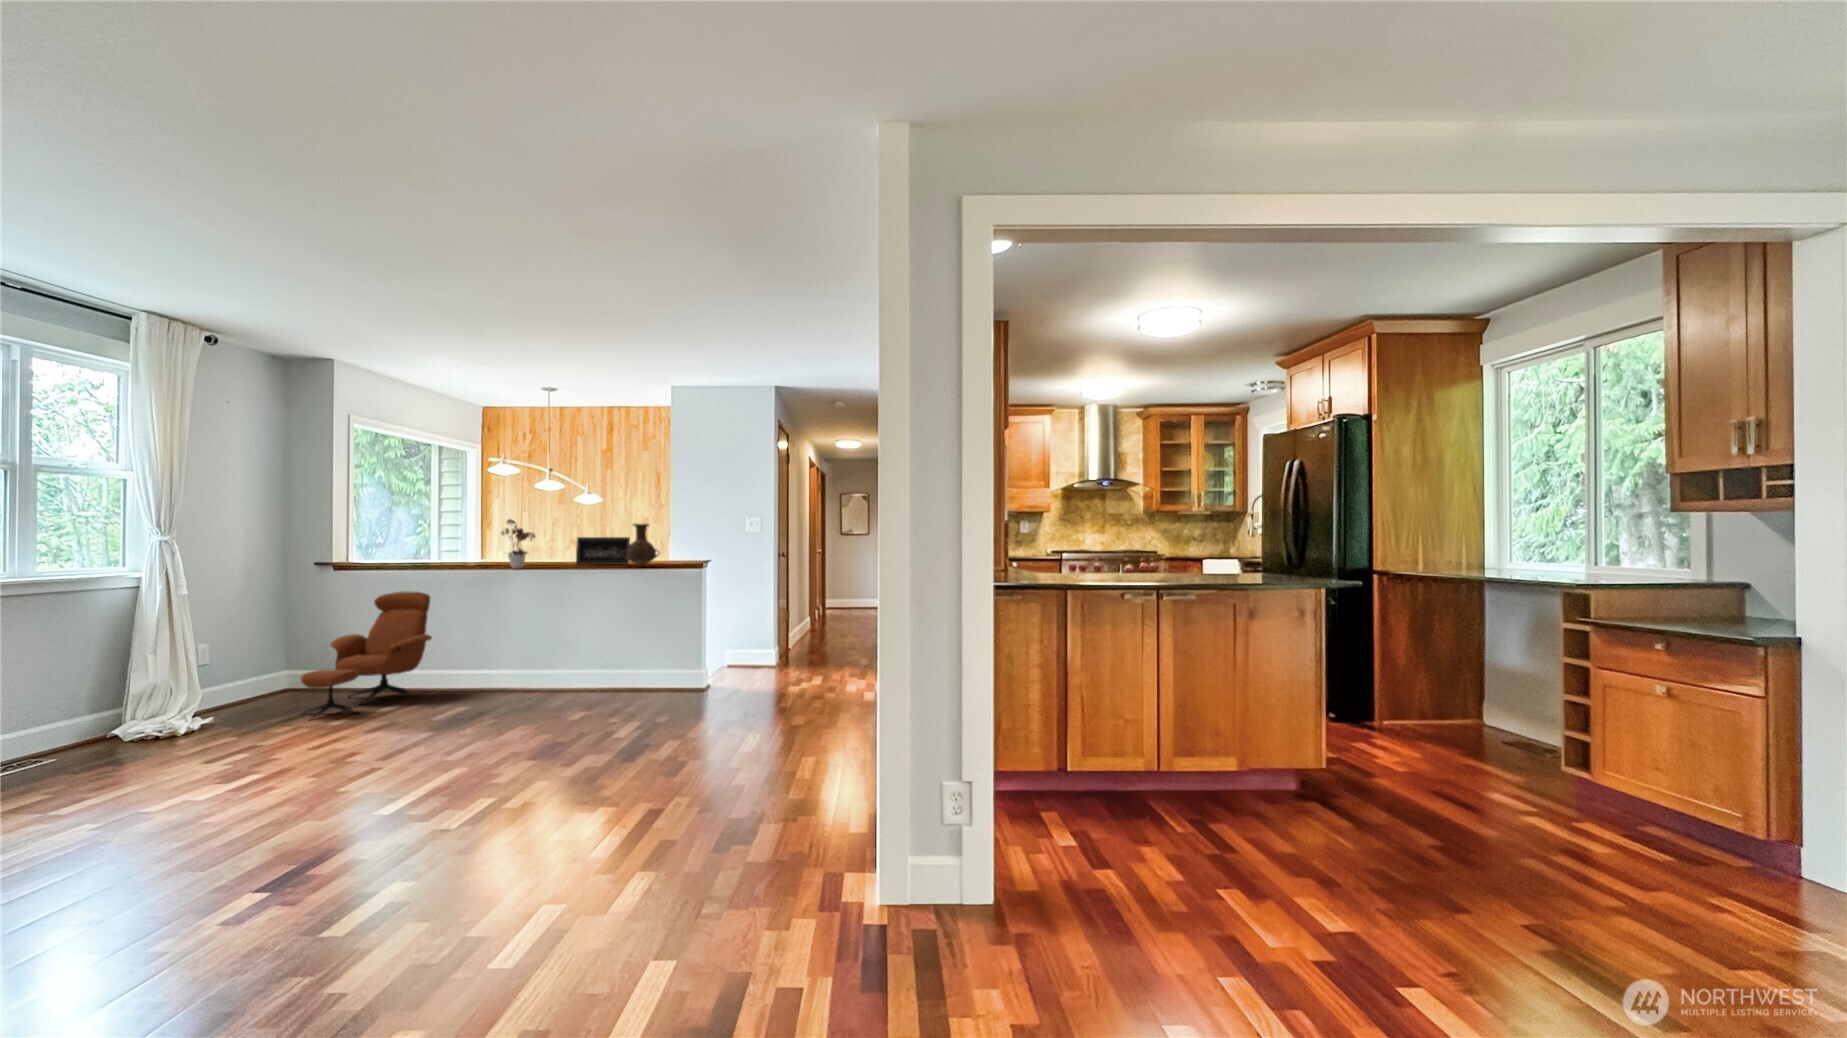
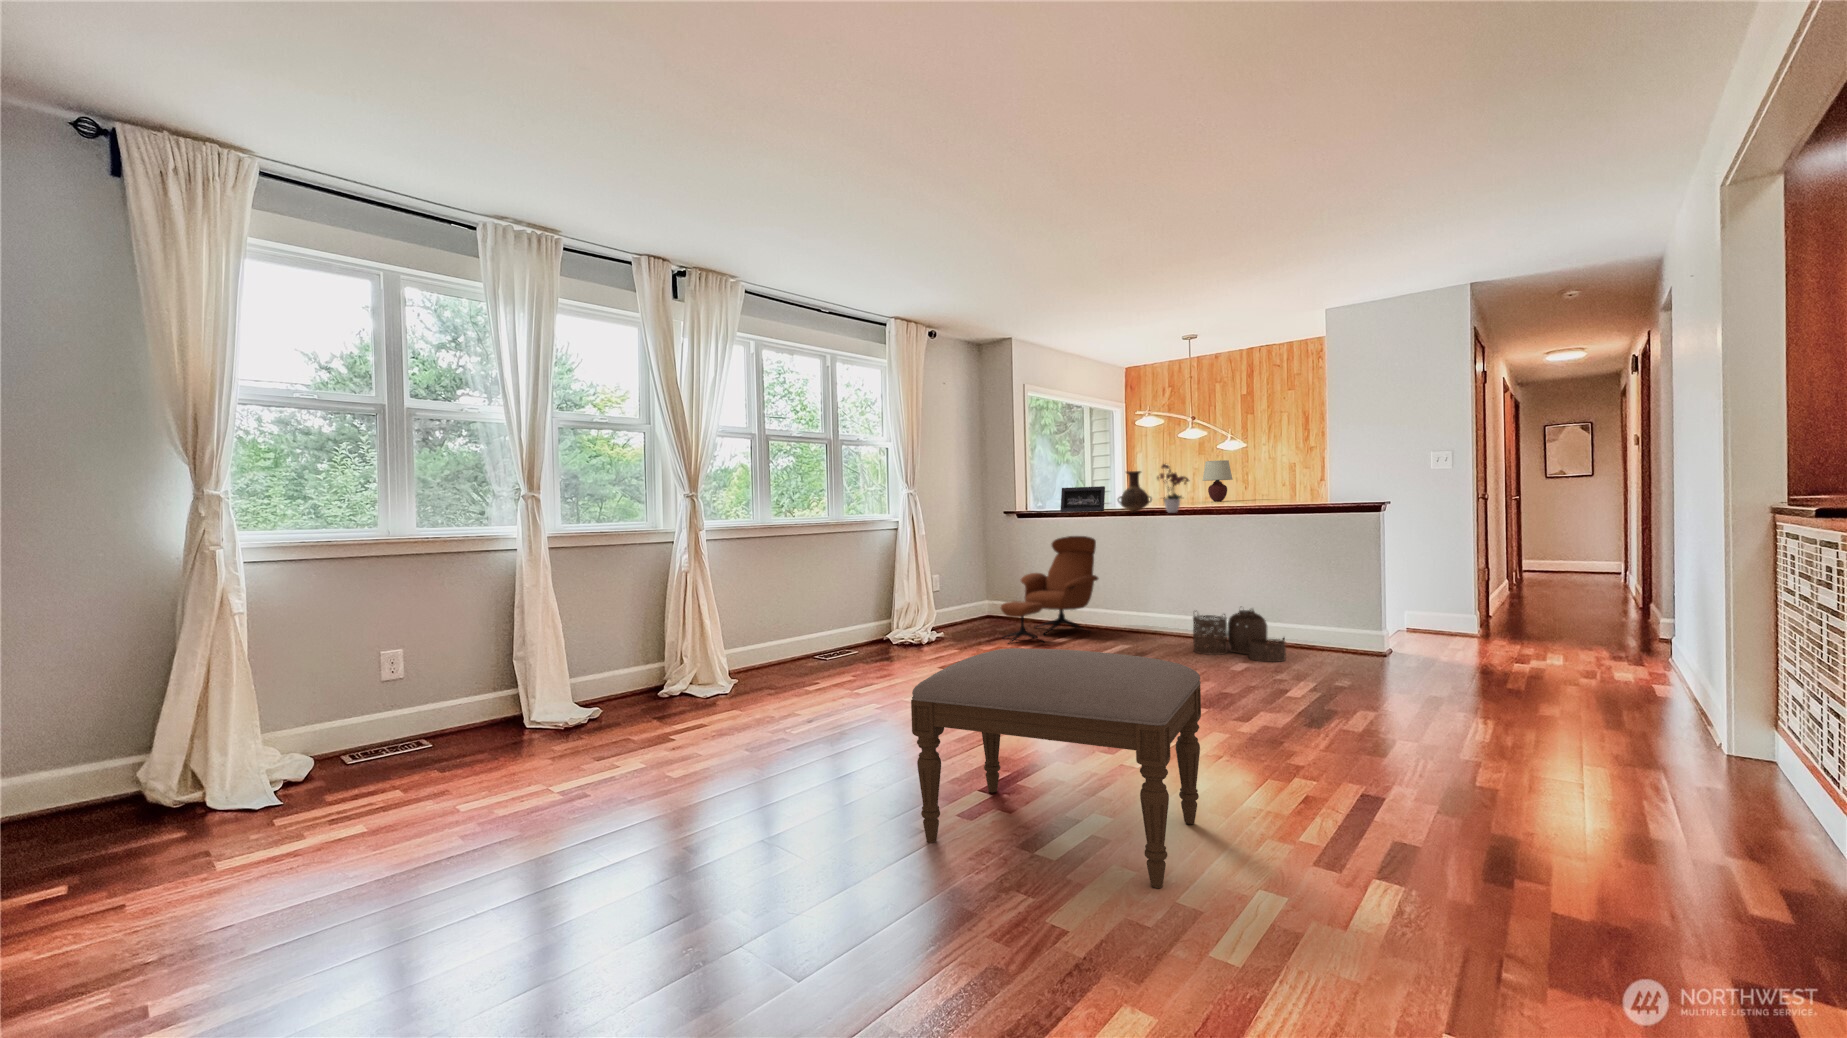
table lamp: none [557,511,588,551] -> present [1203,460,1232,502]
vase: present [623,524,660,567] -> present [1118,471,1152,513]
picture frame: present [576,537,630,565] -> present [1060,486,1105,512]
woven basket: none [533,658,620,709] -> present [1193,609,1286,662]
ottoman: none [174,723,512,953] -> present [911,648,1201,888]

